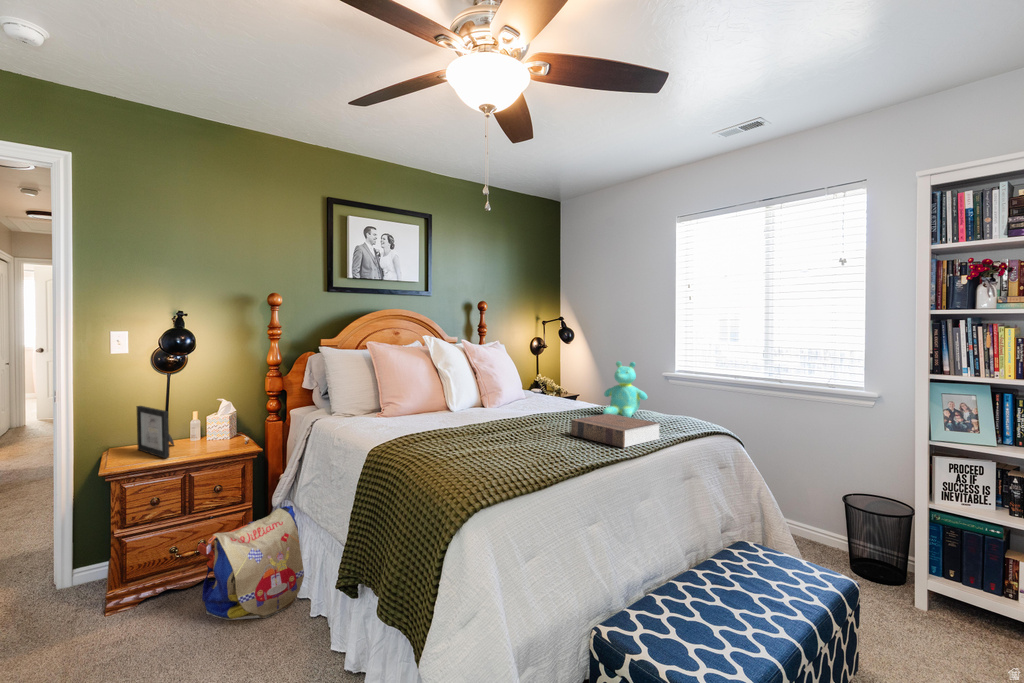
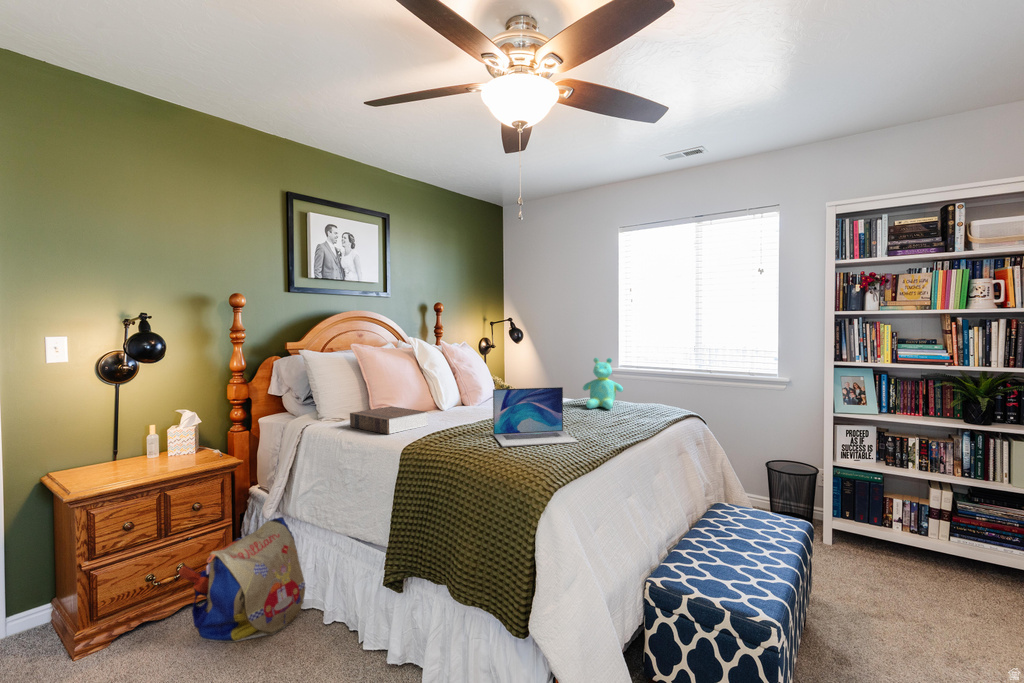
laptop: none [465,393,550,457] -> present [493,387,578,447]
picture frame: present [136,406,174,458] -> none [89,420,143,476]
book: present [571,413,660,448] -> present [350,406,428,434]

